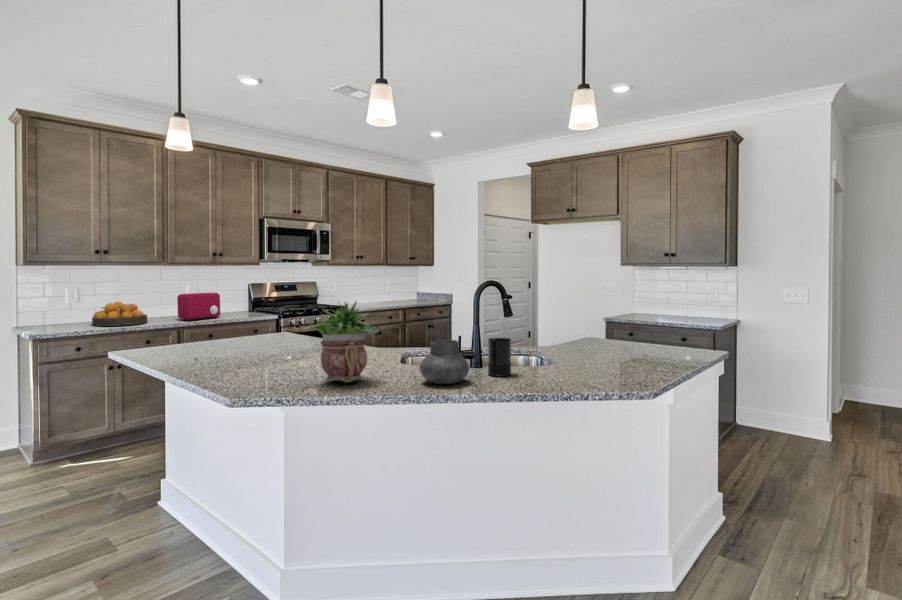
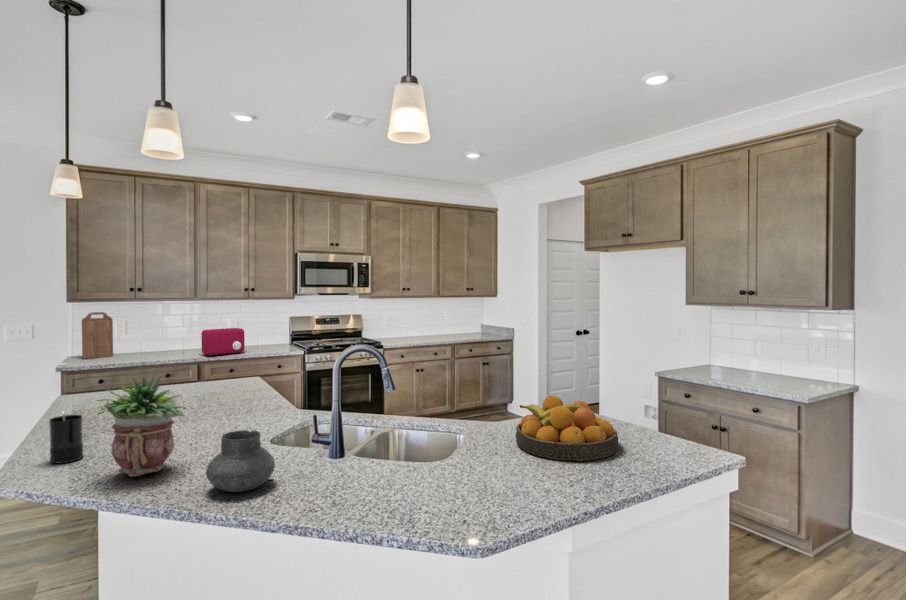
cutting board: none [41,276,75,326] -> present [82,312,113,359]
fruit bowl: present [92,302,147,326] -> present [516,396,618,461]
candle: present [488,338,511,376] -> present [49,412,83,463]

